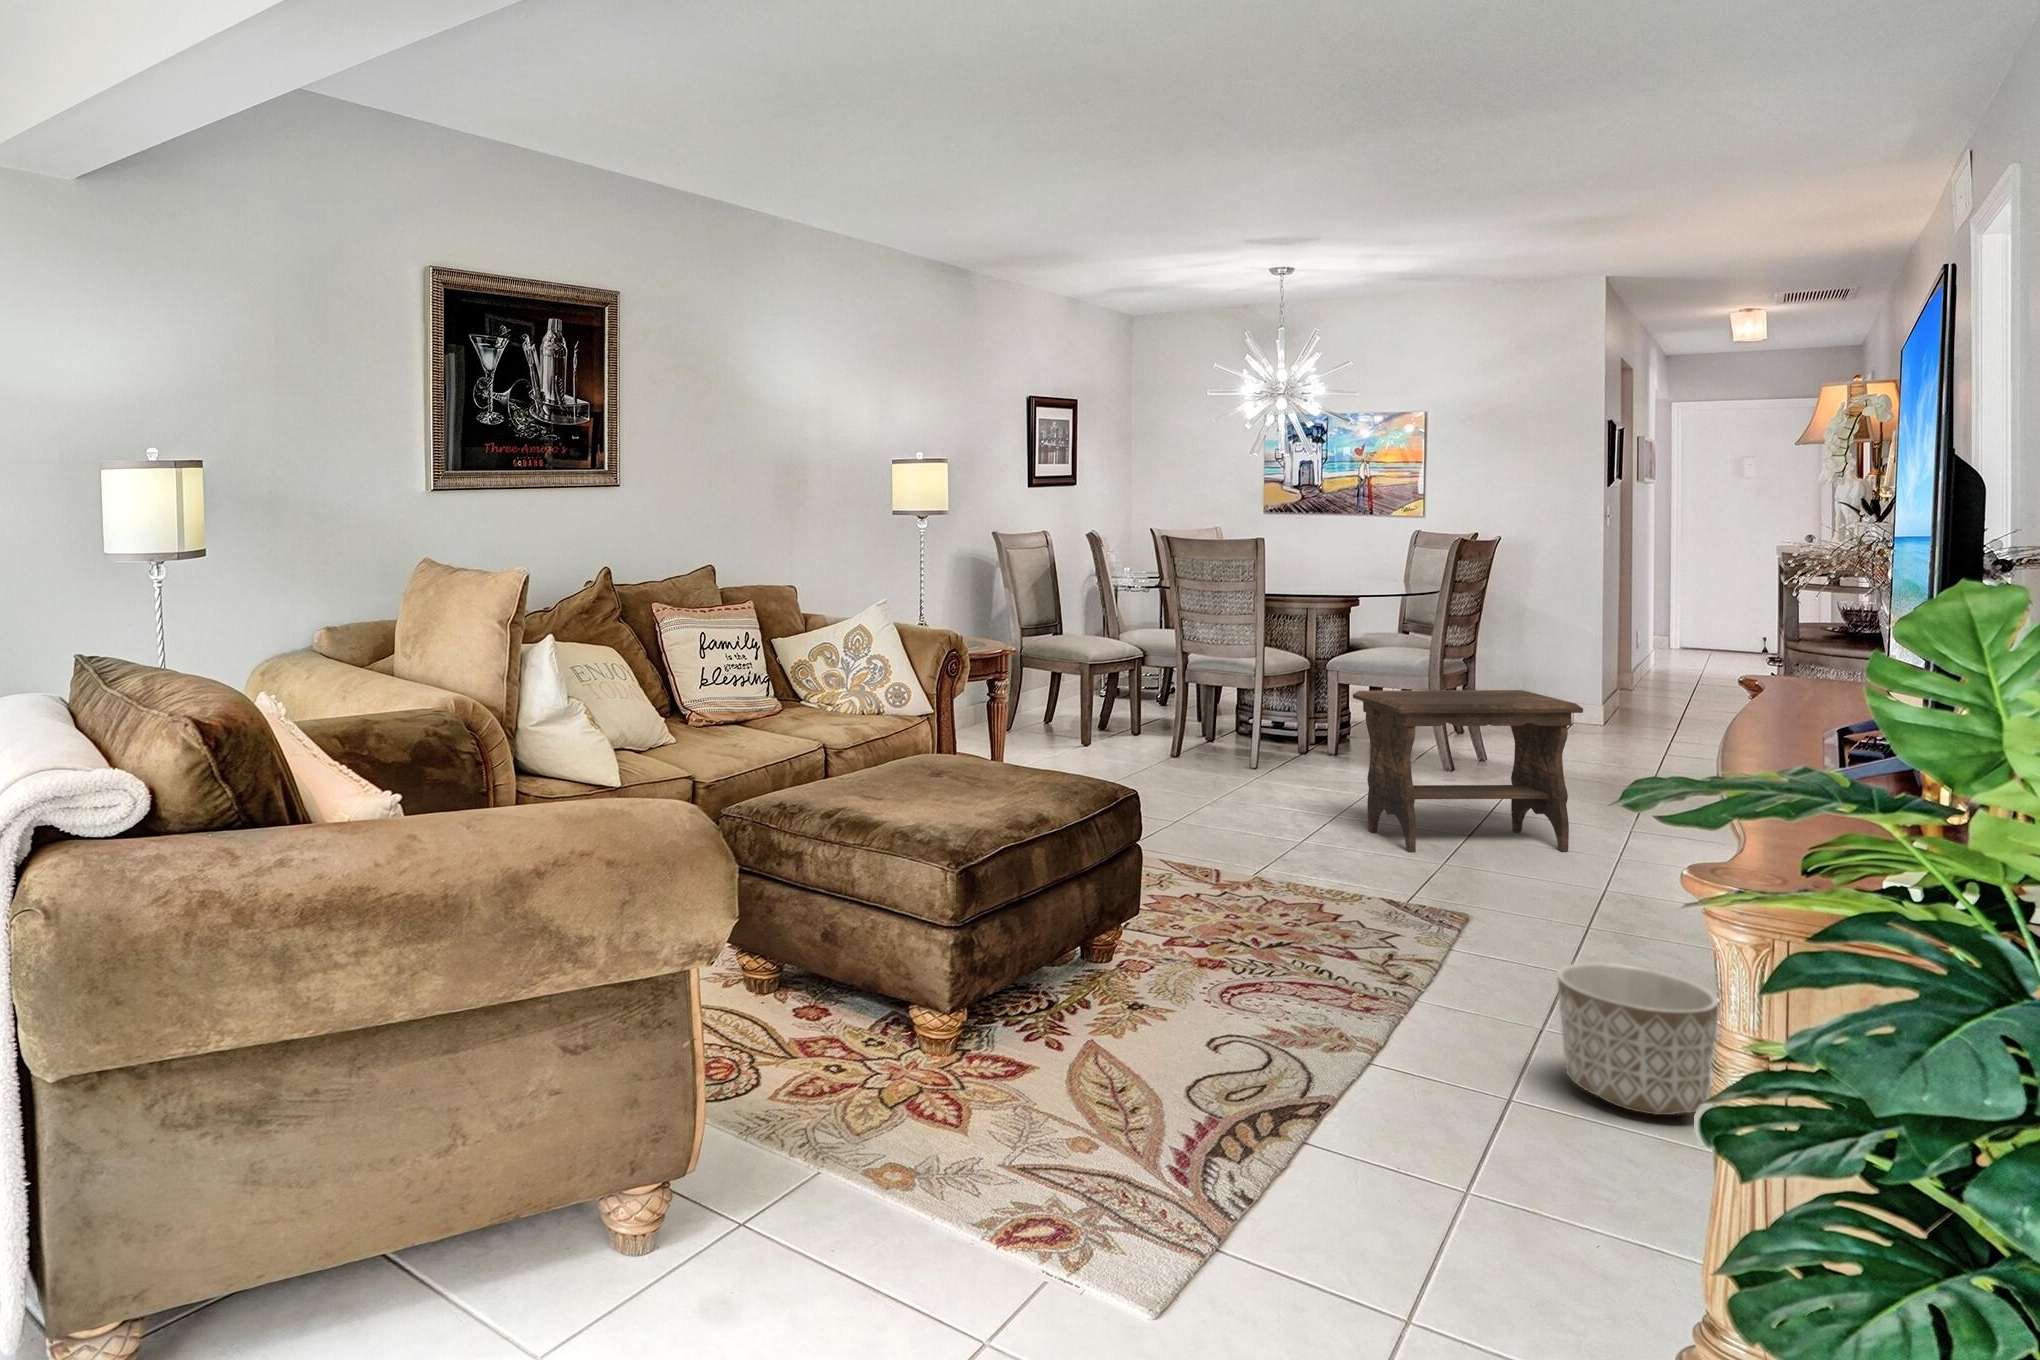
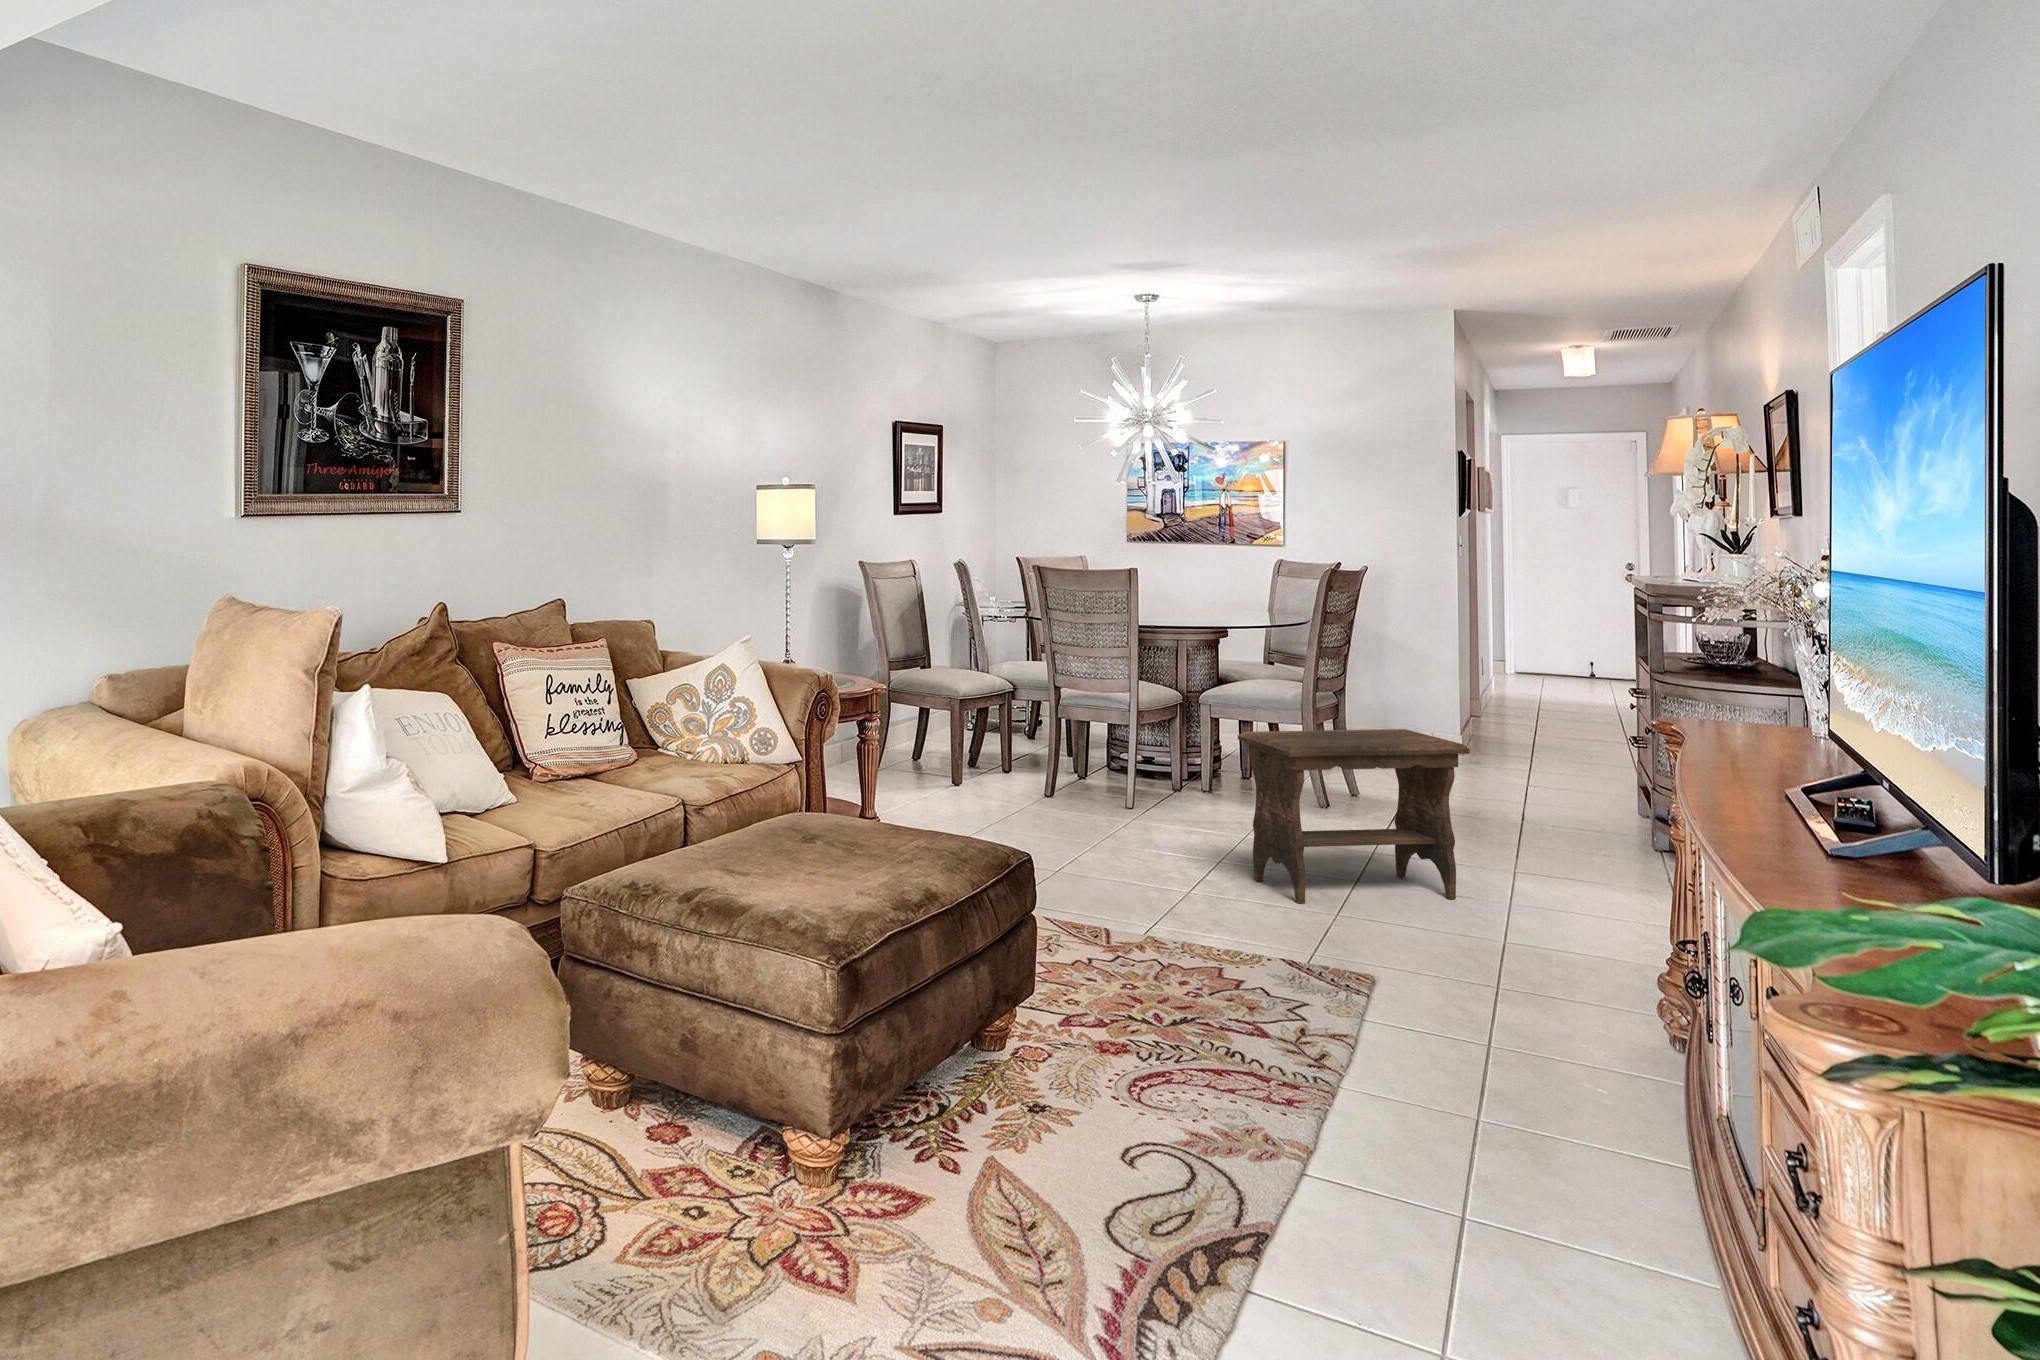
planter: present [1557,962,1718,1115] -> none [1503,1050,1682,1229]

